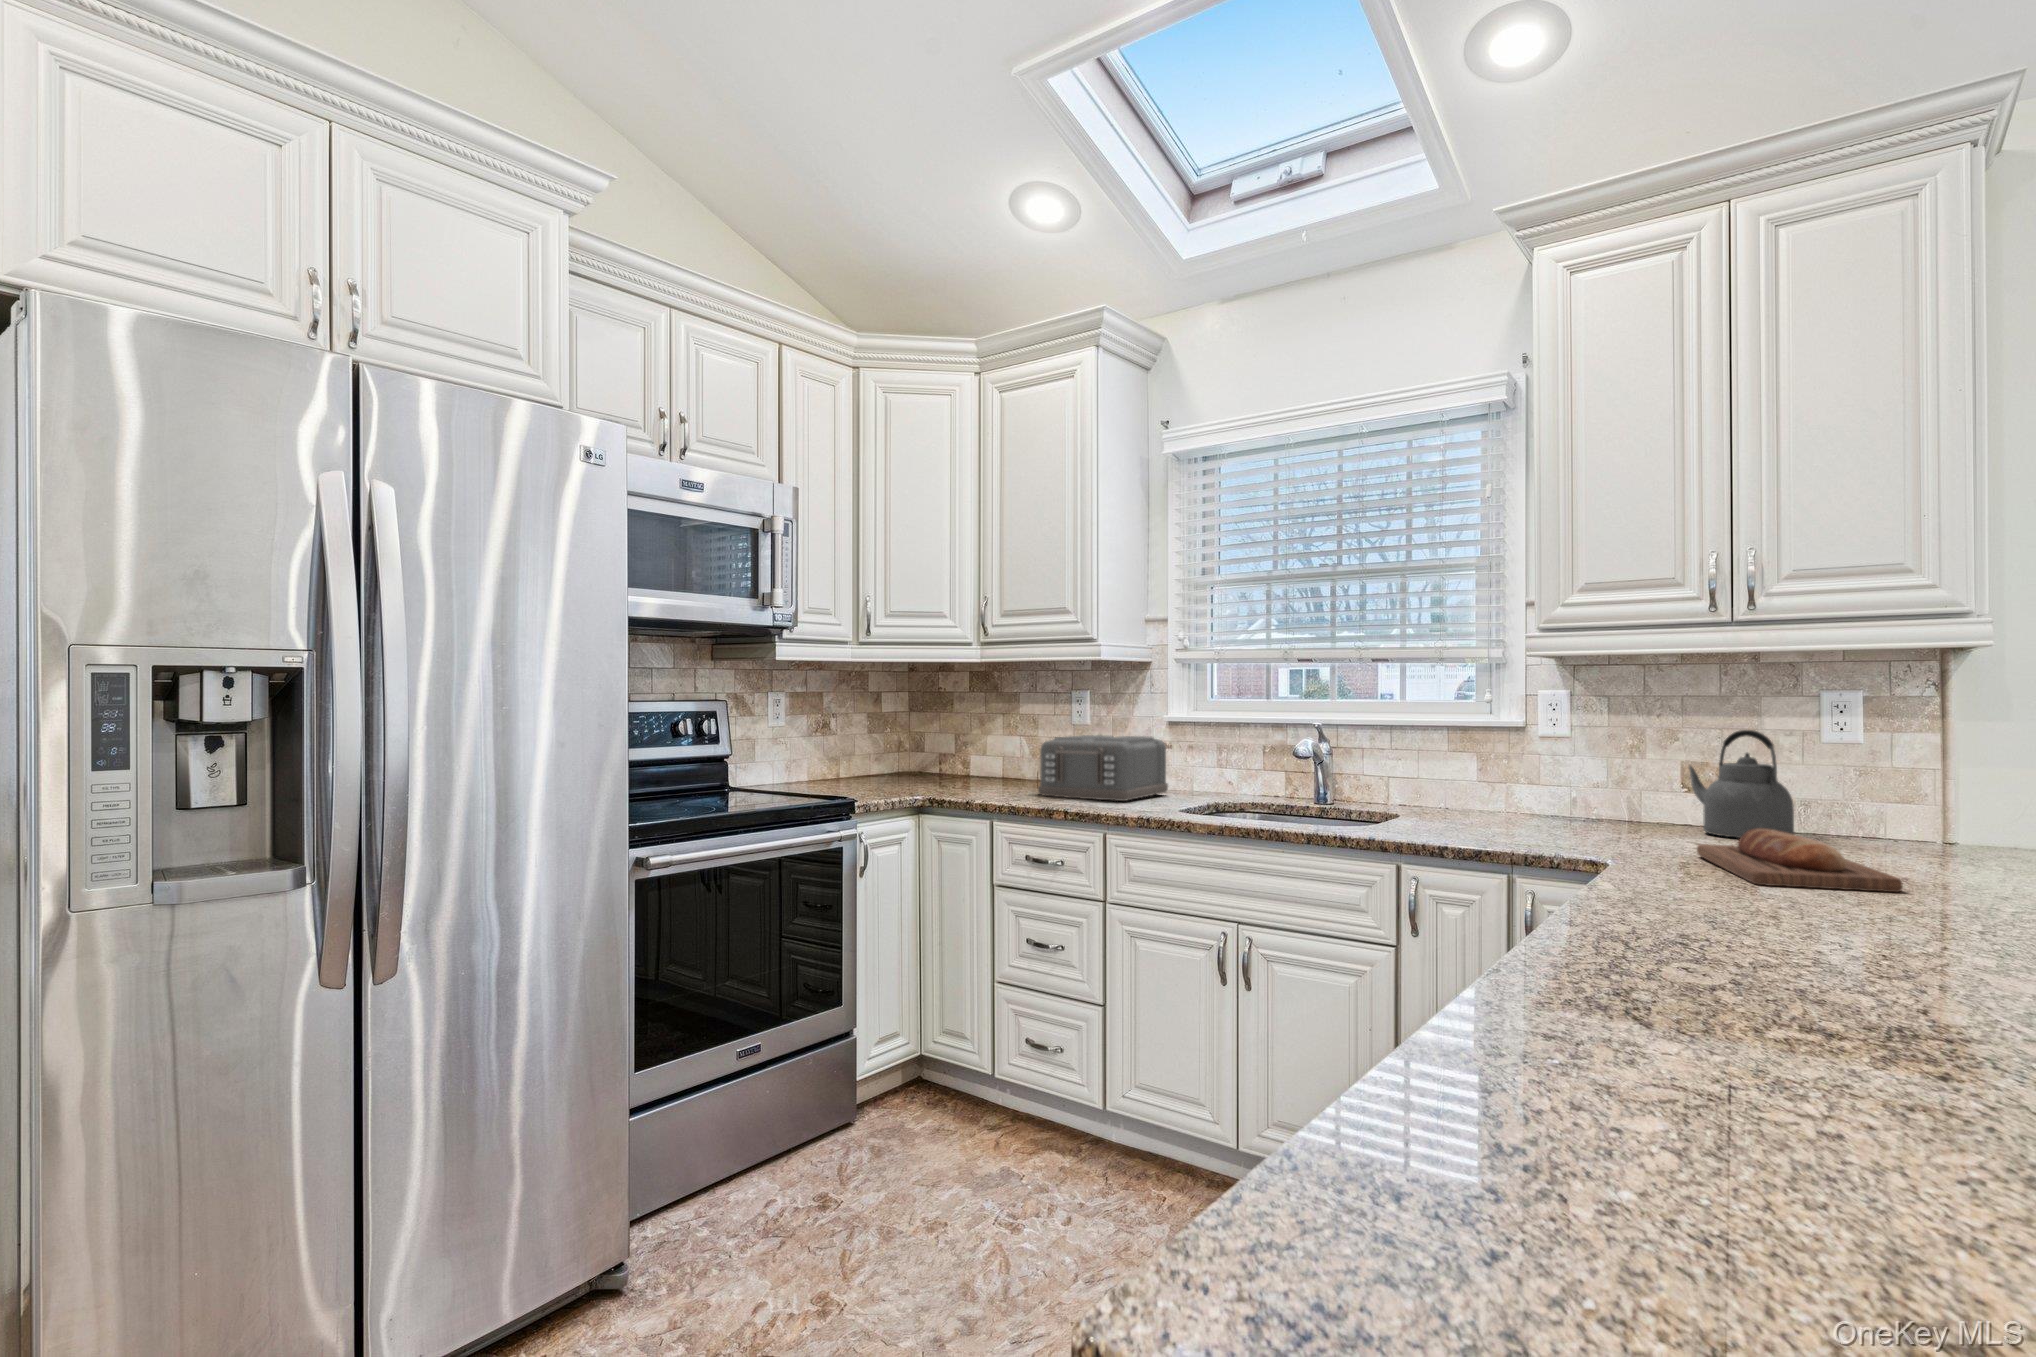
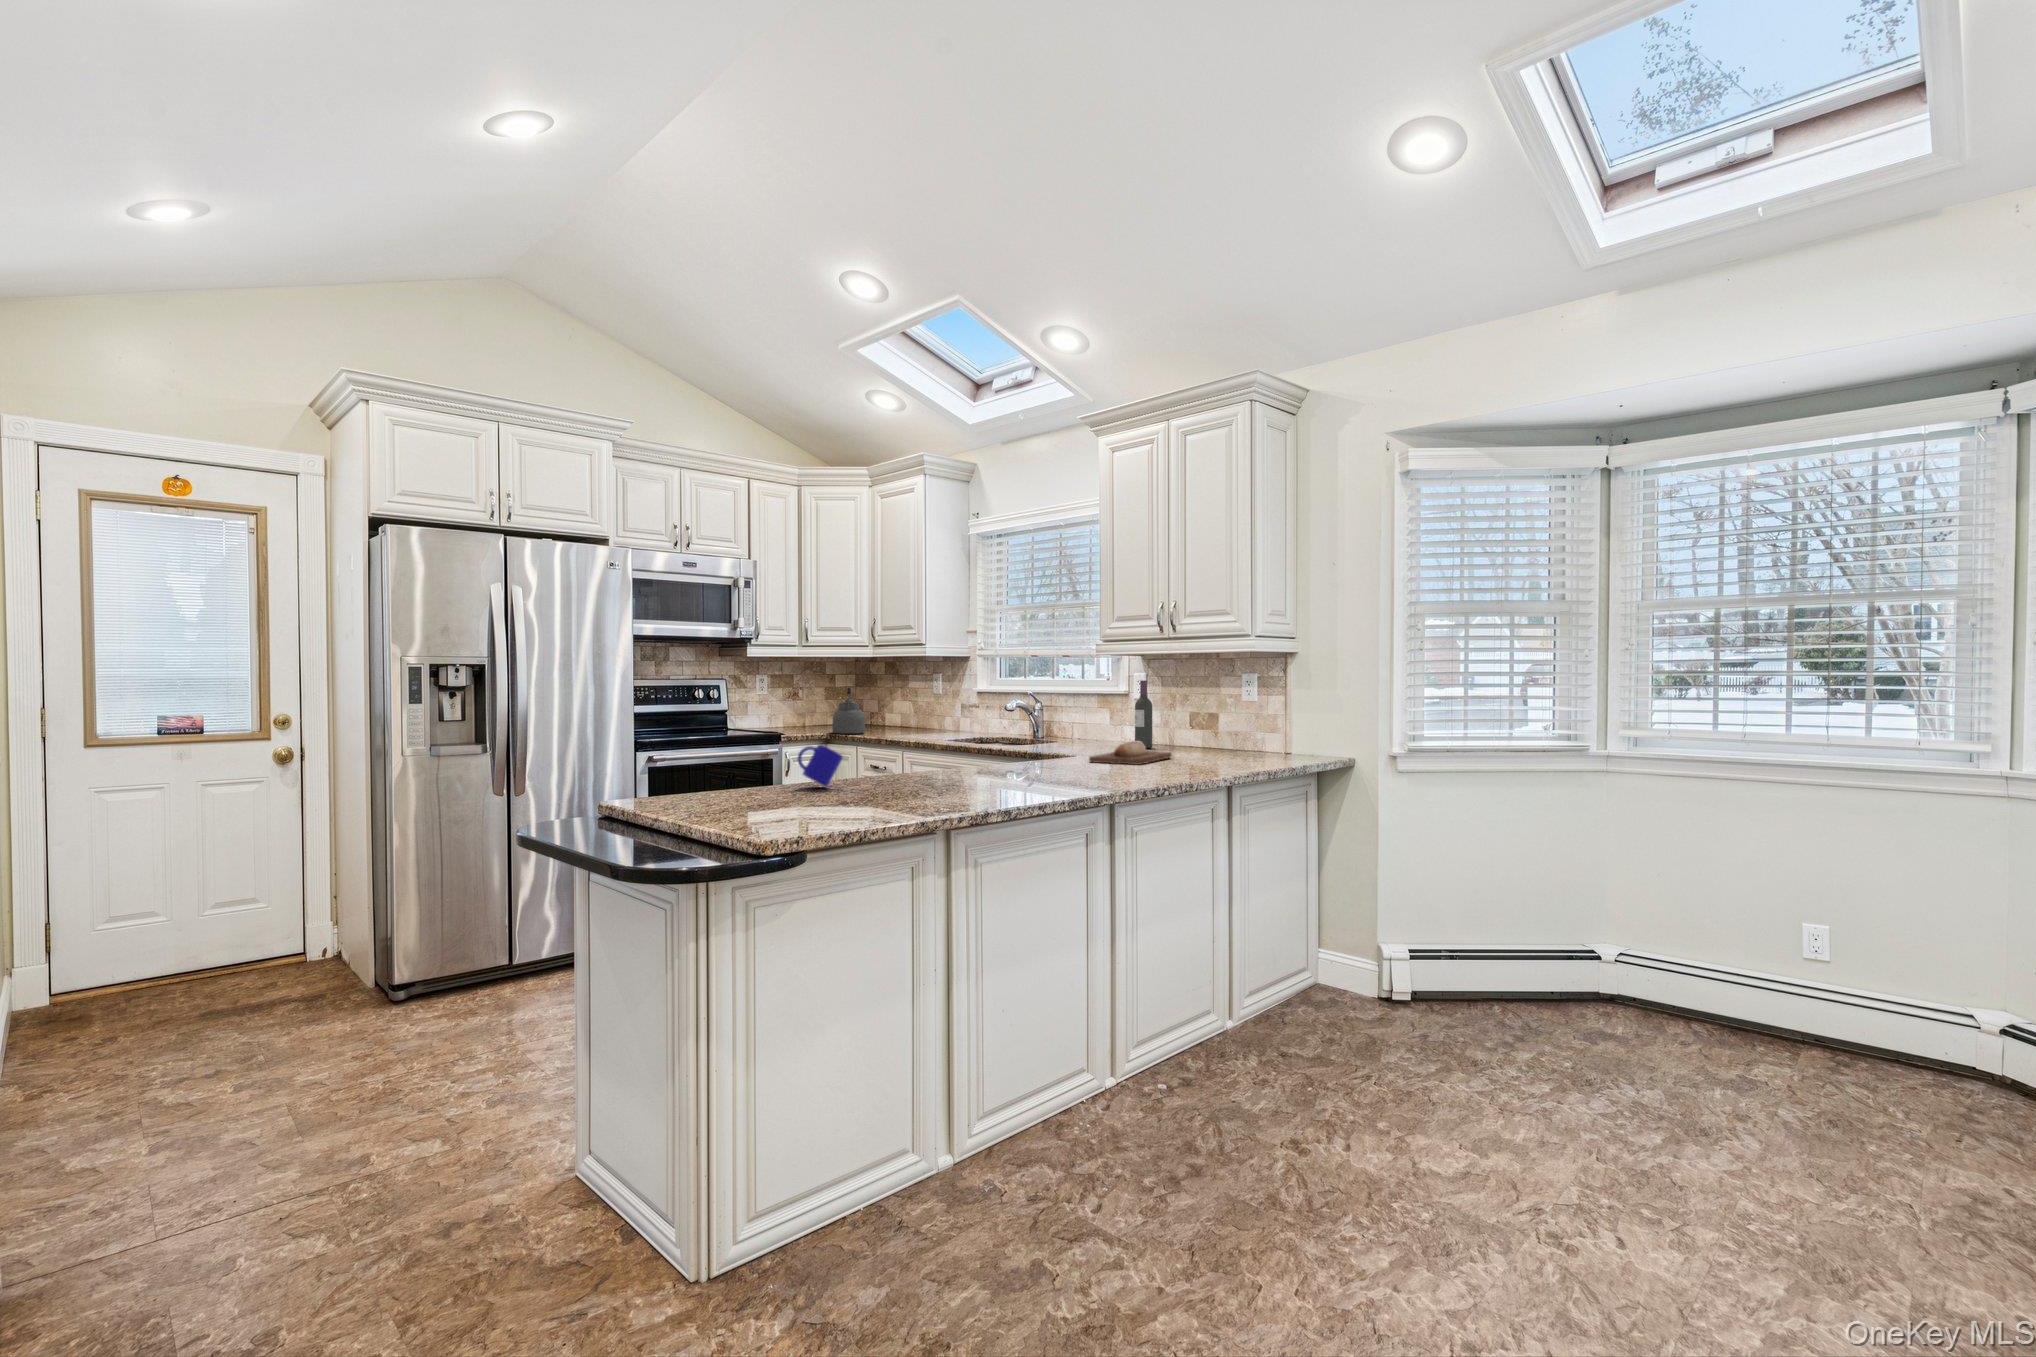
wine bottle: none [1567,703,1603,826] -> present [1135,680,1152,748]
kettle: present [1689,730,1795,838] -> present [832,688,865,734]
toaster: present [1038,735,1168,801] -> none [896,700,977,737]
mug: none [1760,956,1912,1124] -> present [797,745,843,787]

